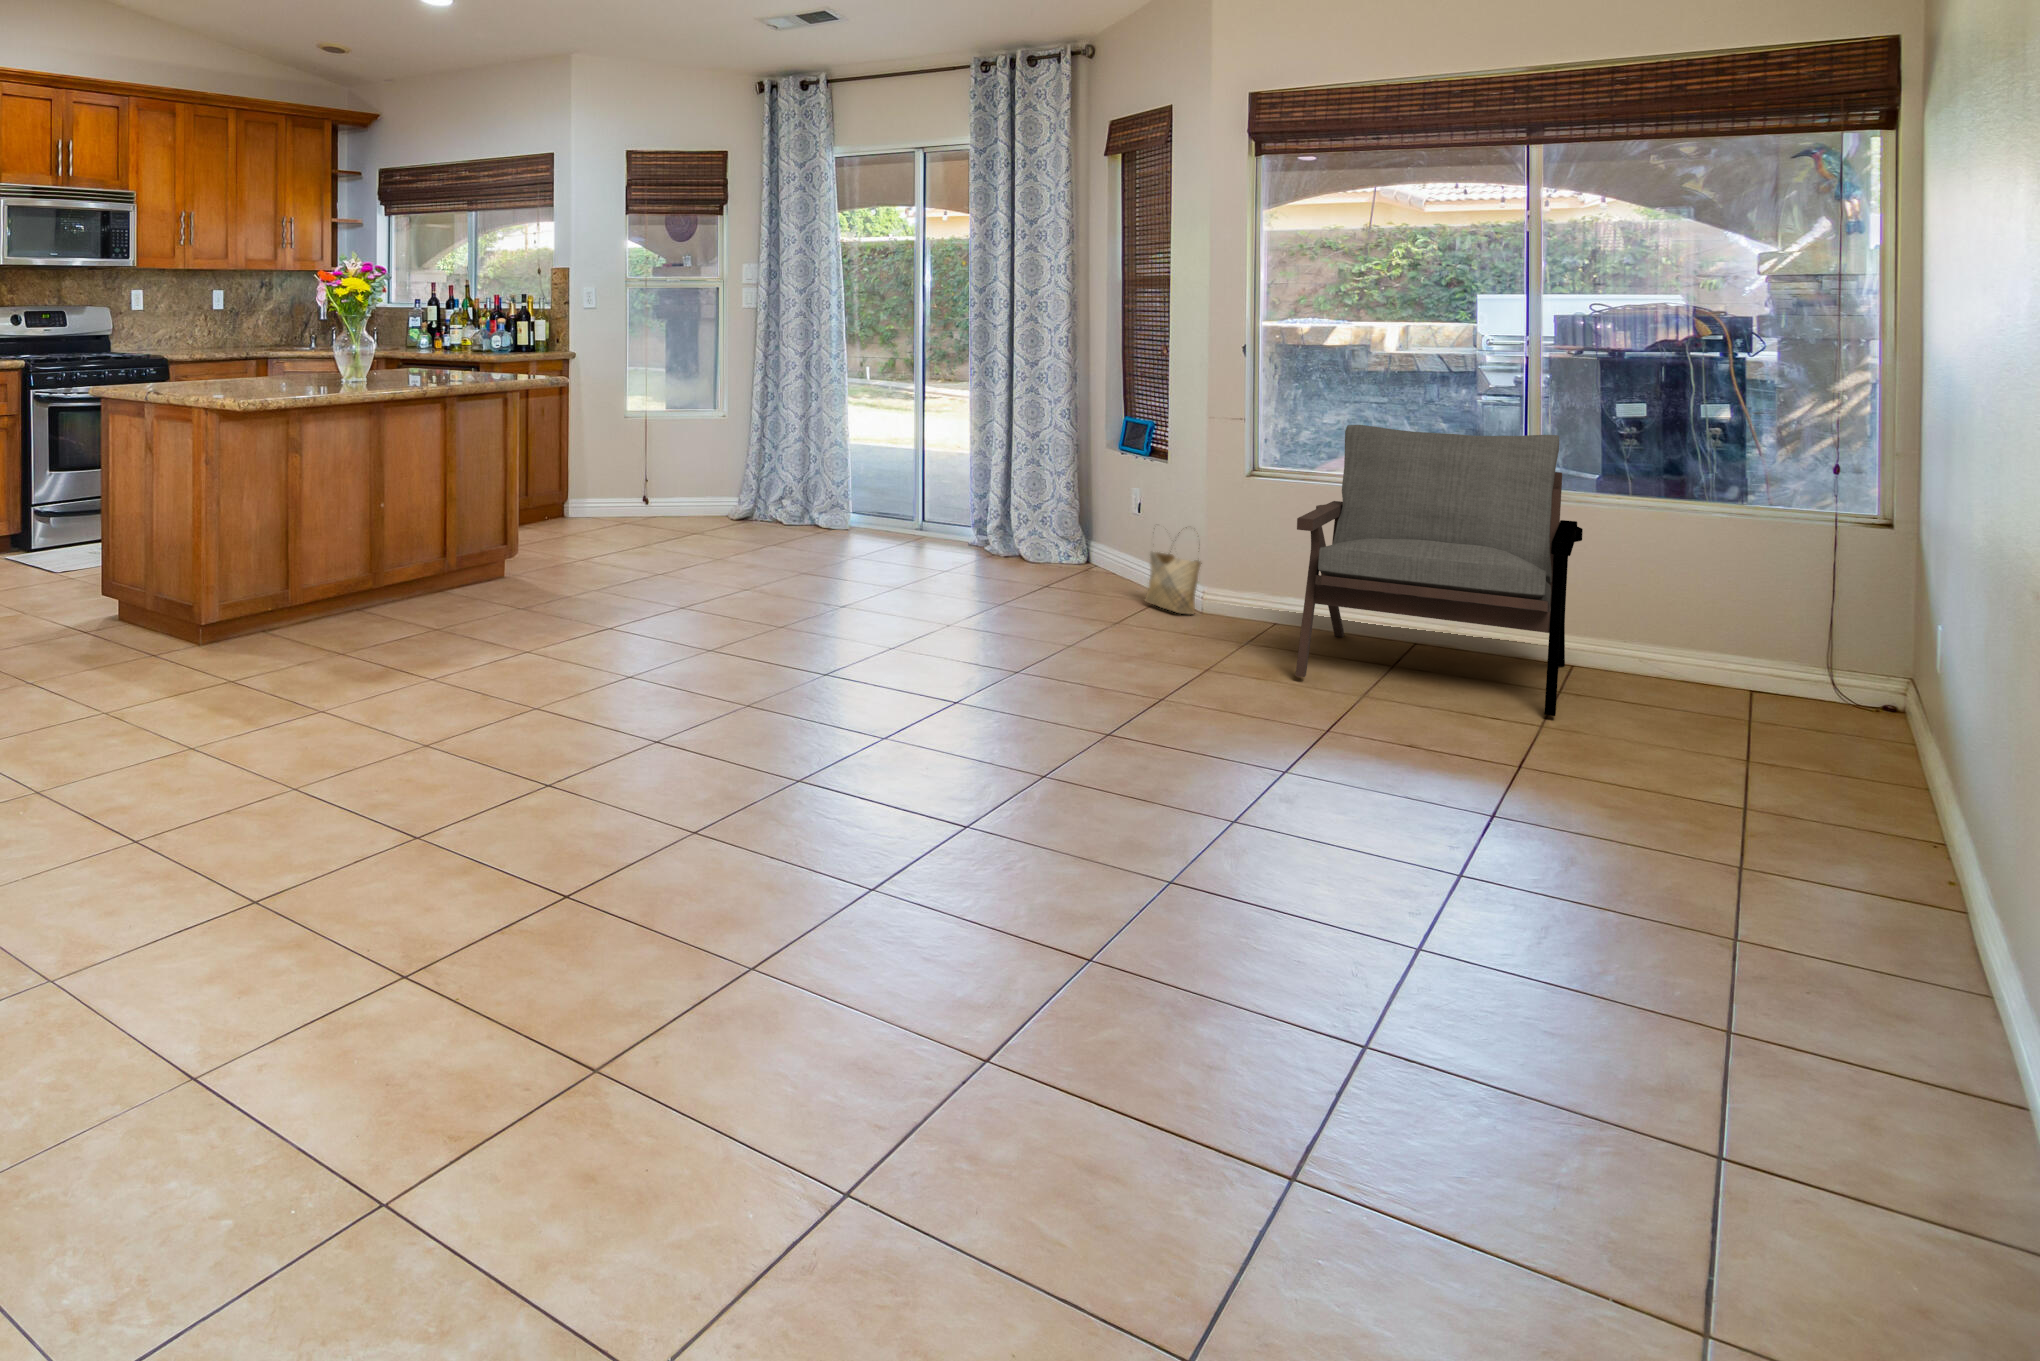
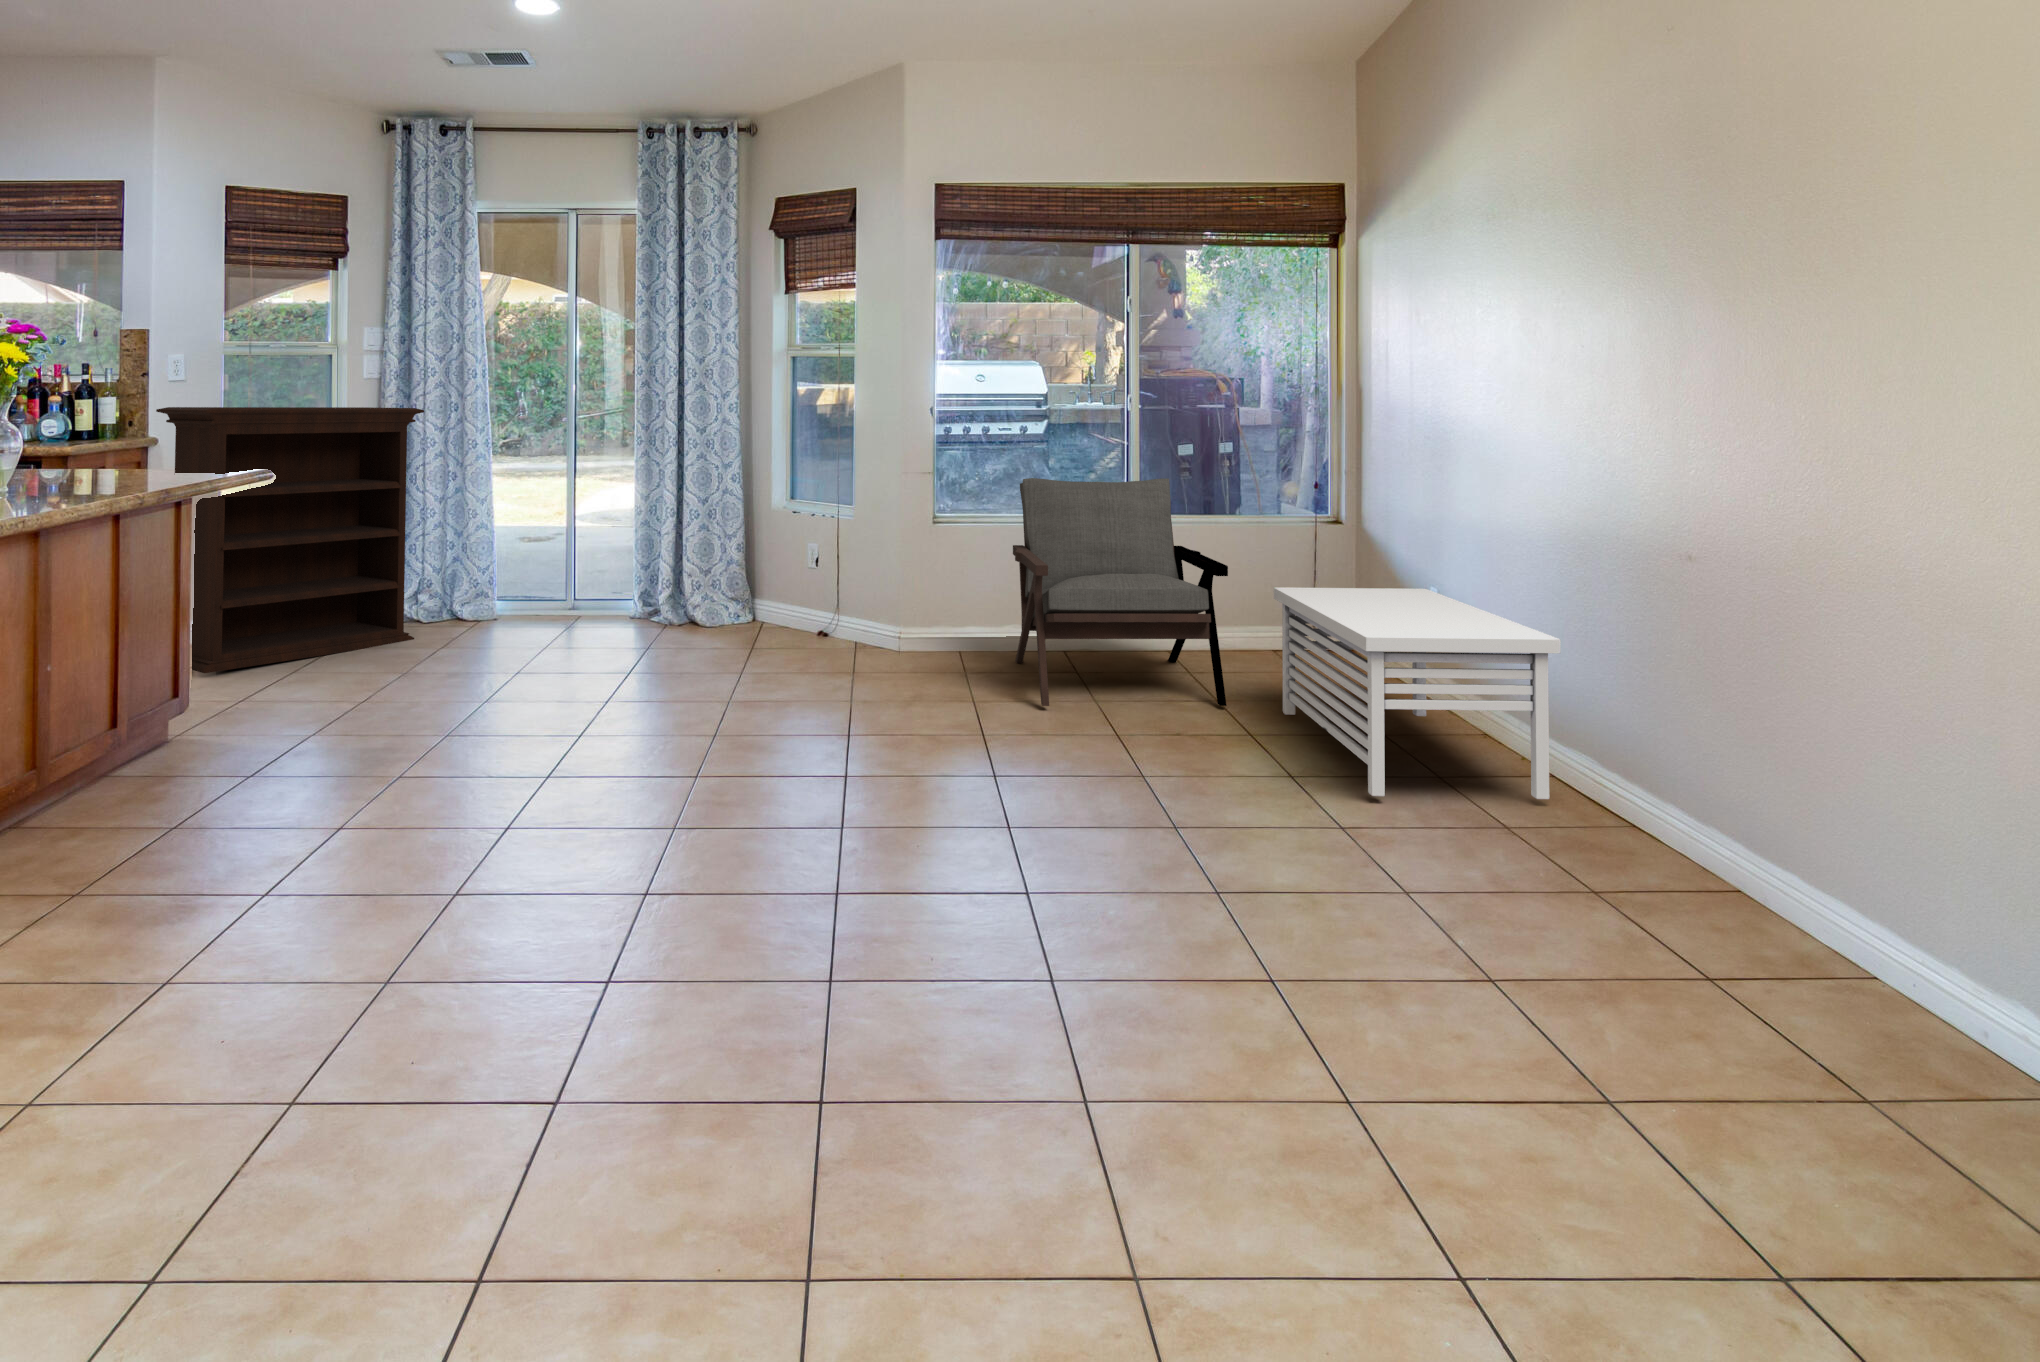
bookshelf: none [562,329,770,541] -> present [156,407,424,673]
woven basket: present [1145,527,1202,614] -> none [853,579,906,661]
storage bench: none [1606,577,1954,896] -> present [1274,587,1561,799]

